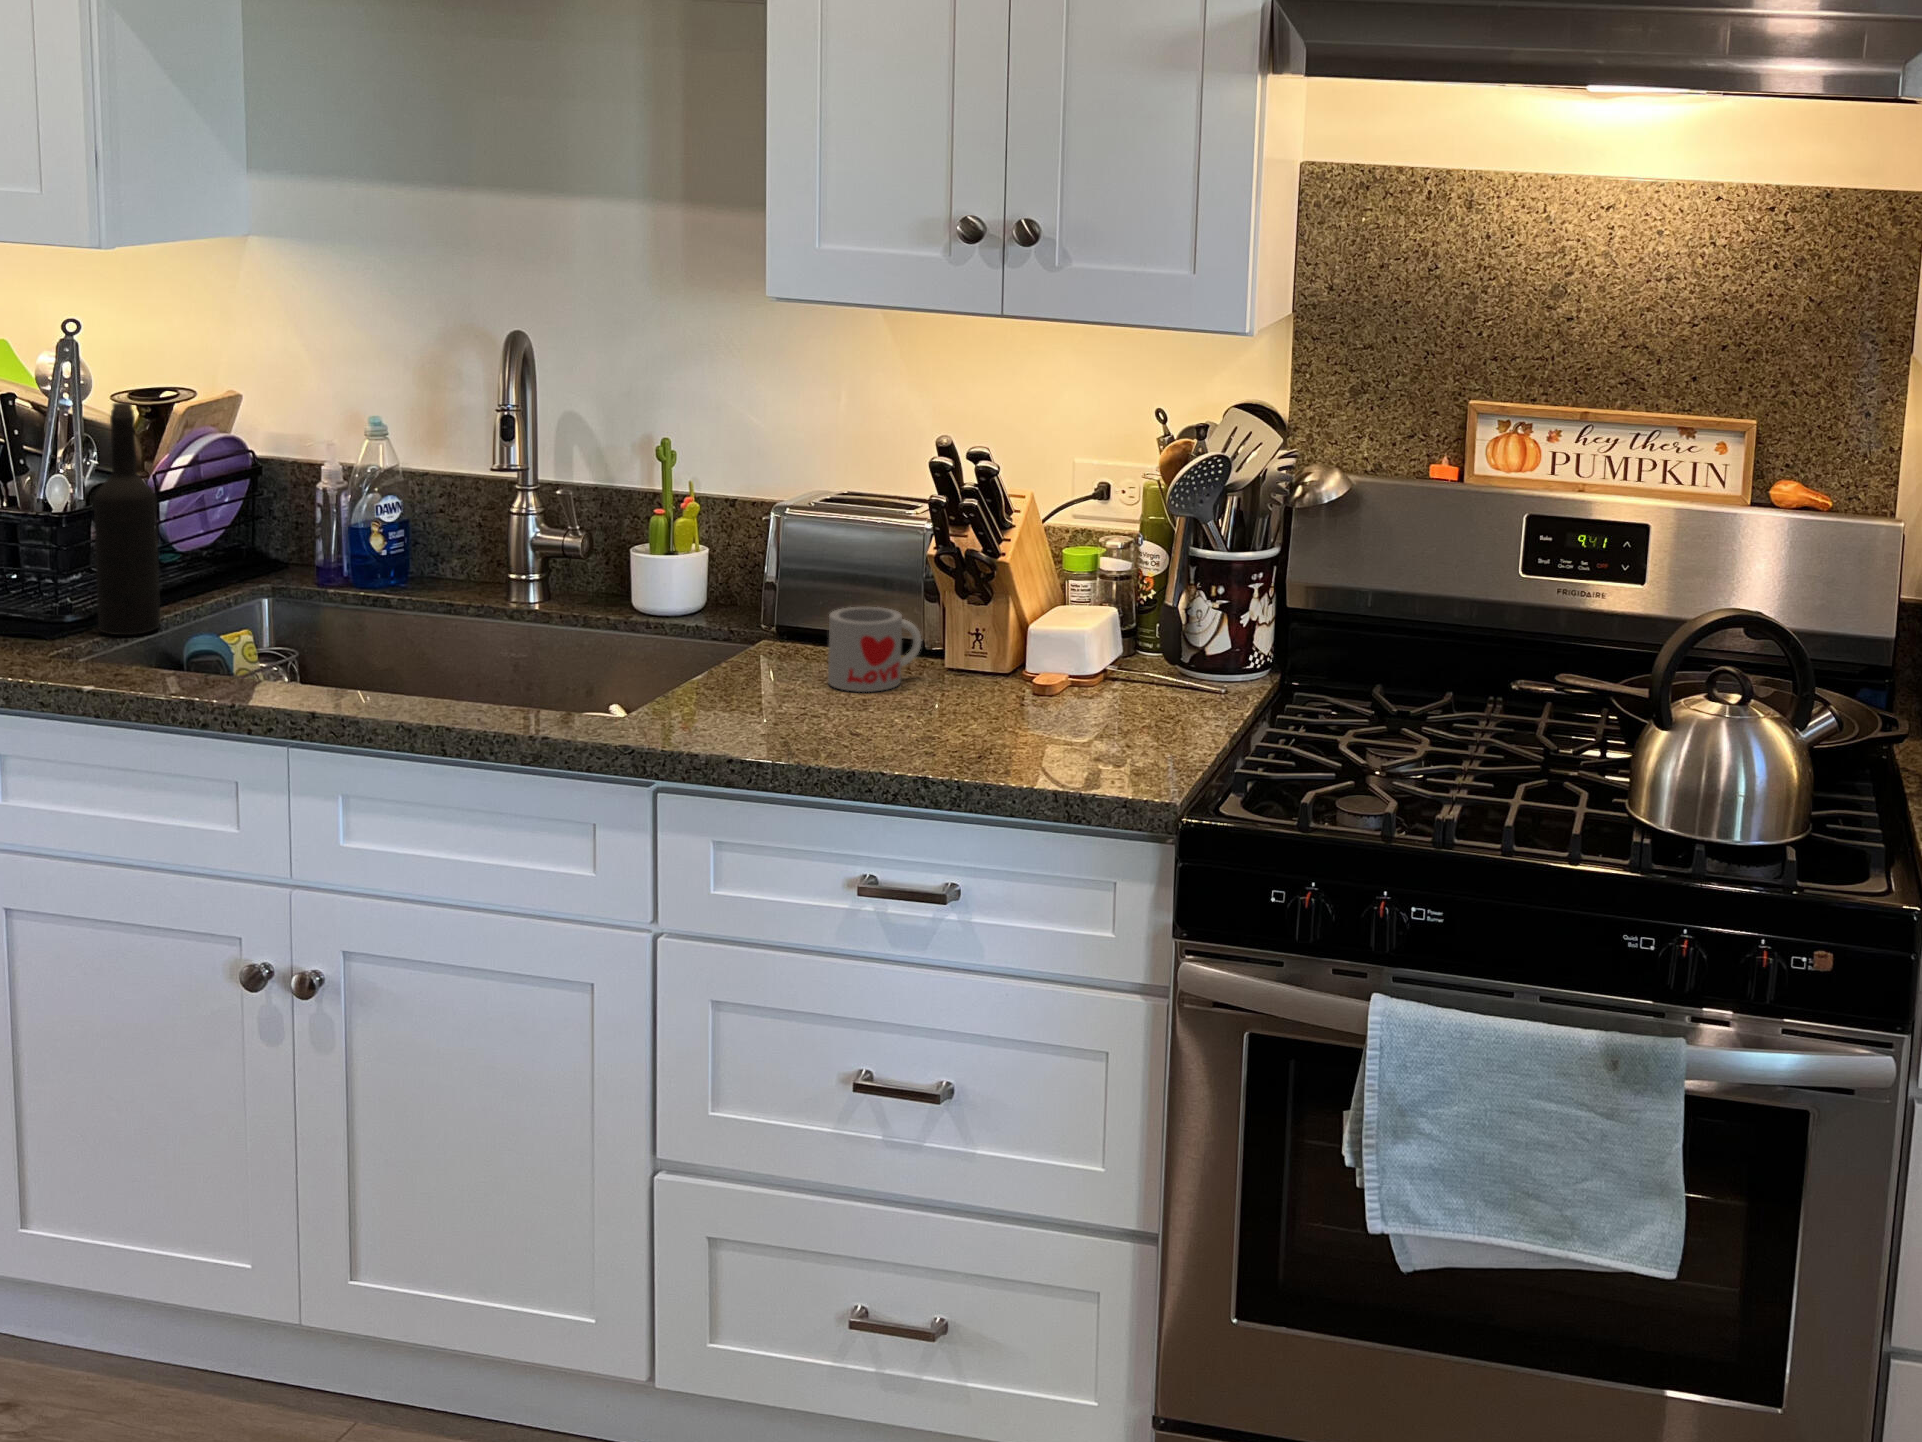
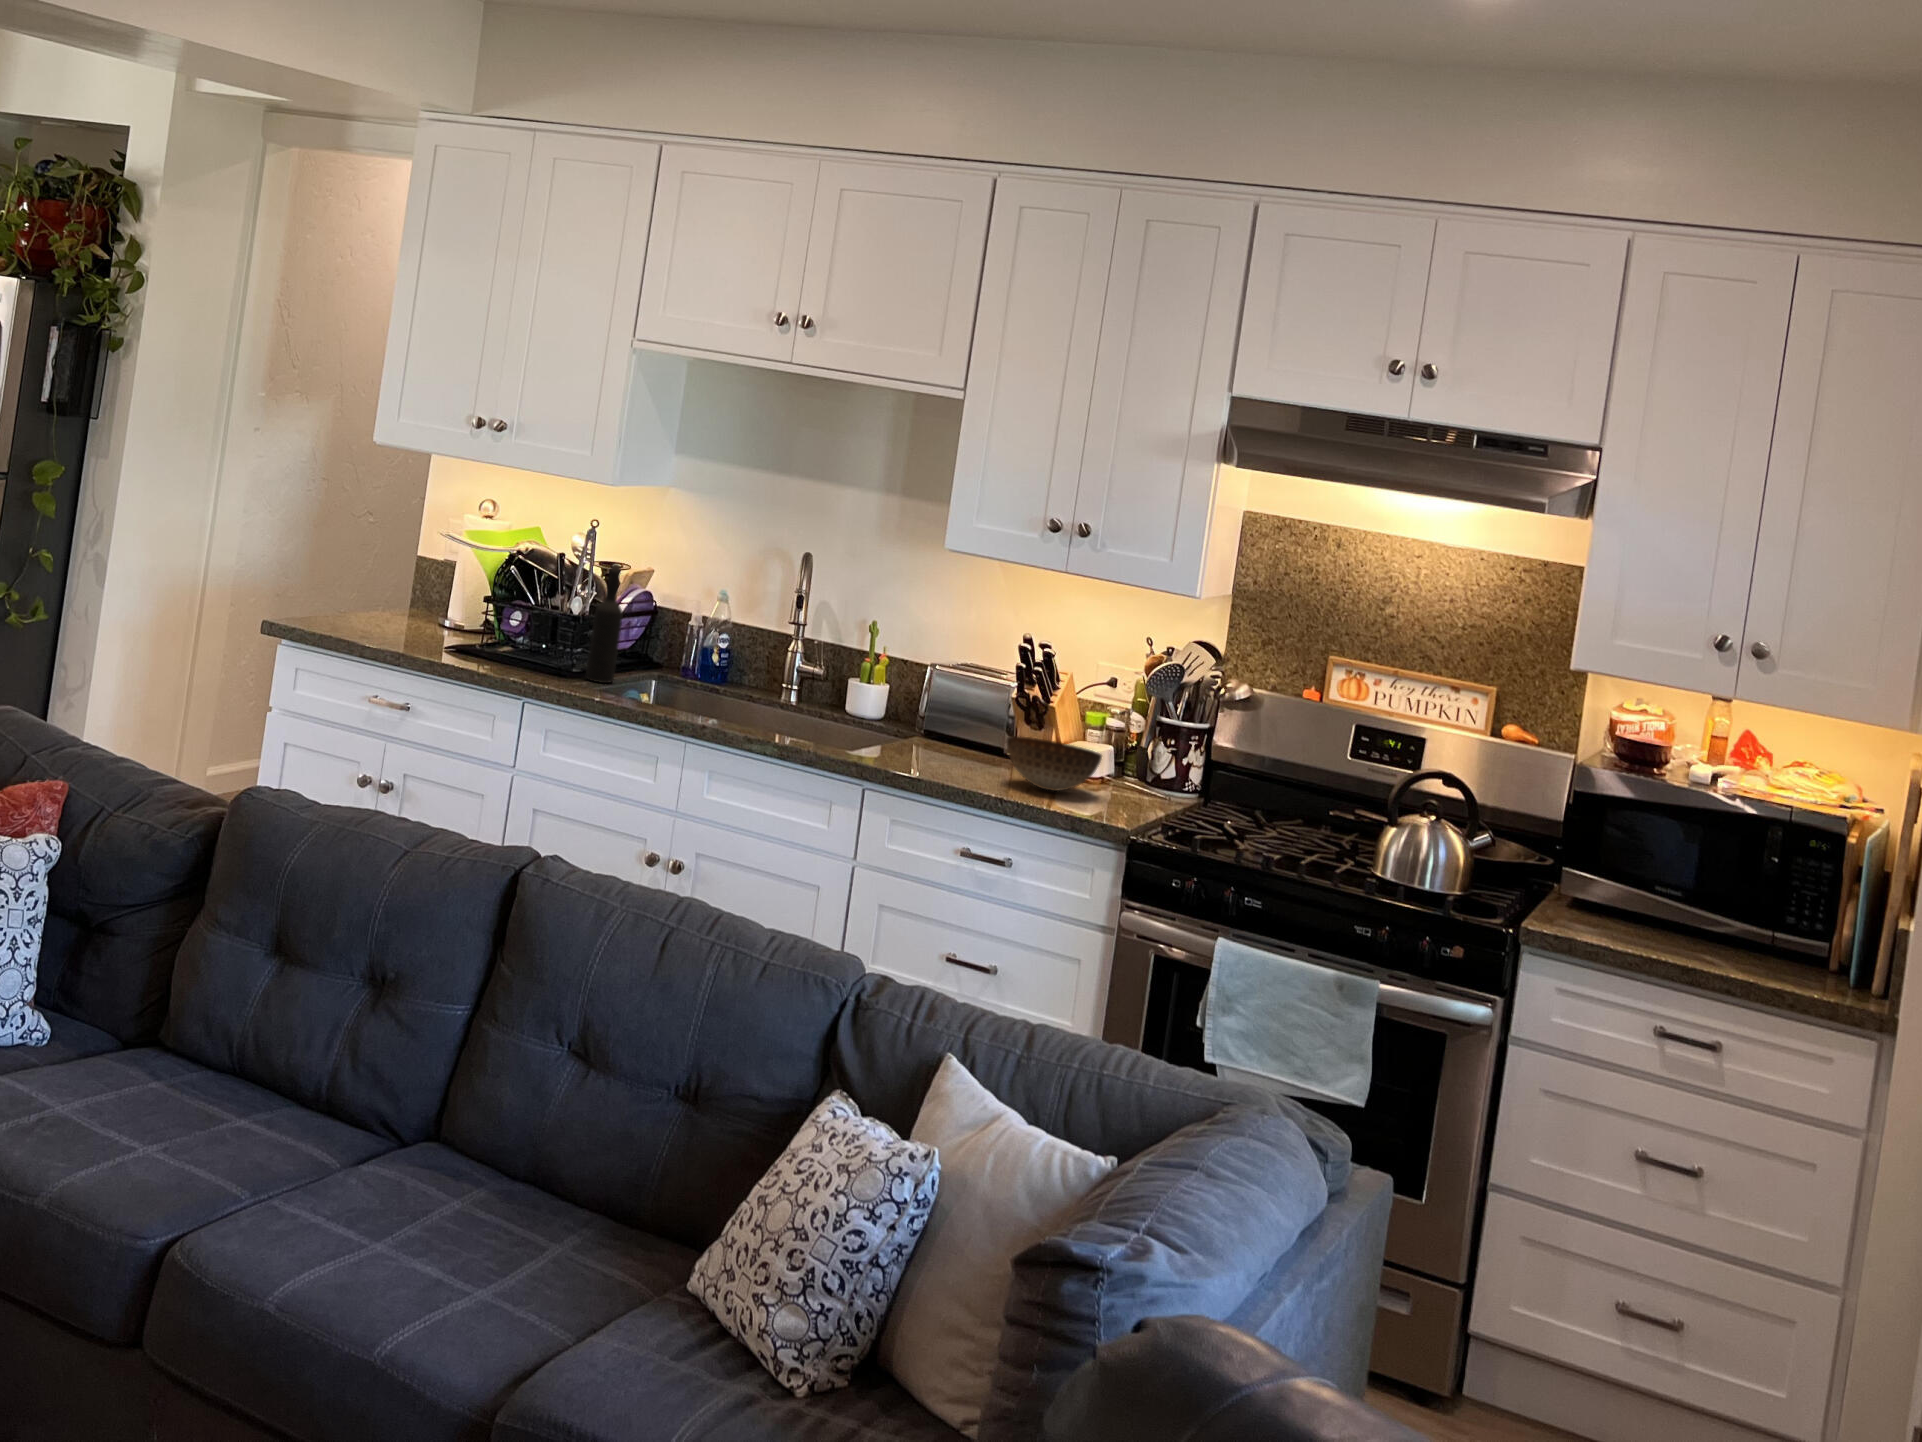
mug: present [828,607,921,692] -> none [952,720,1005,766]
bowl: none [923,629,1106,730] -> present [1007,736,1102,791]

